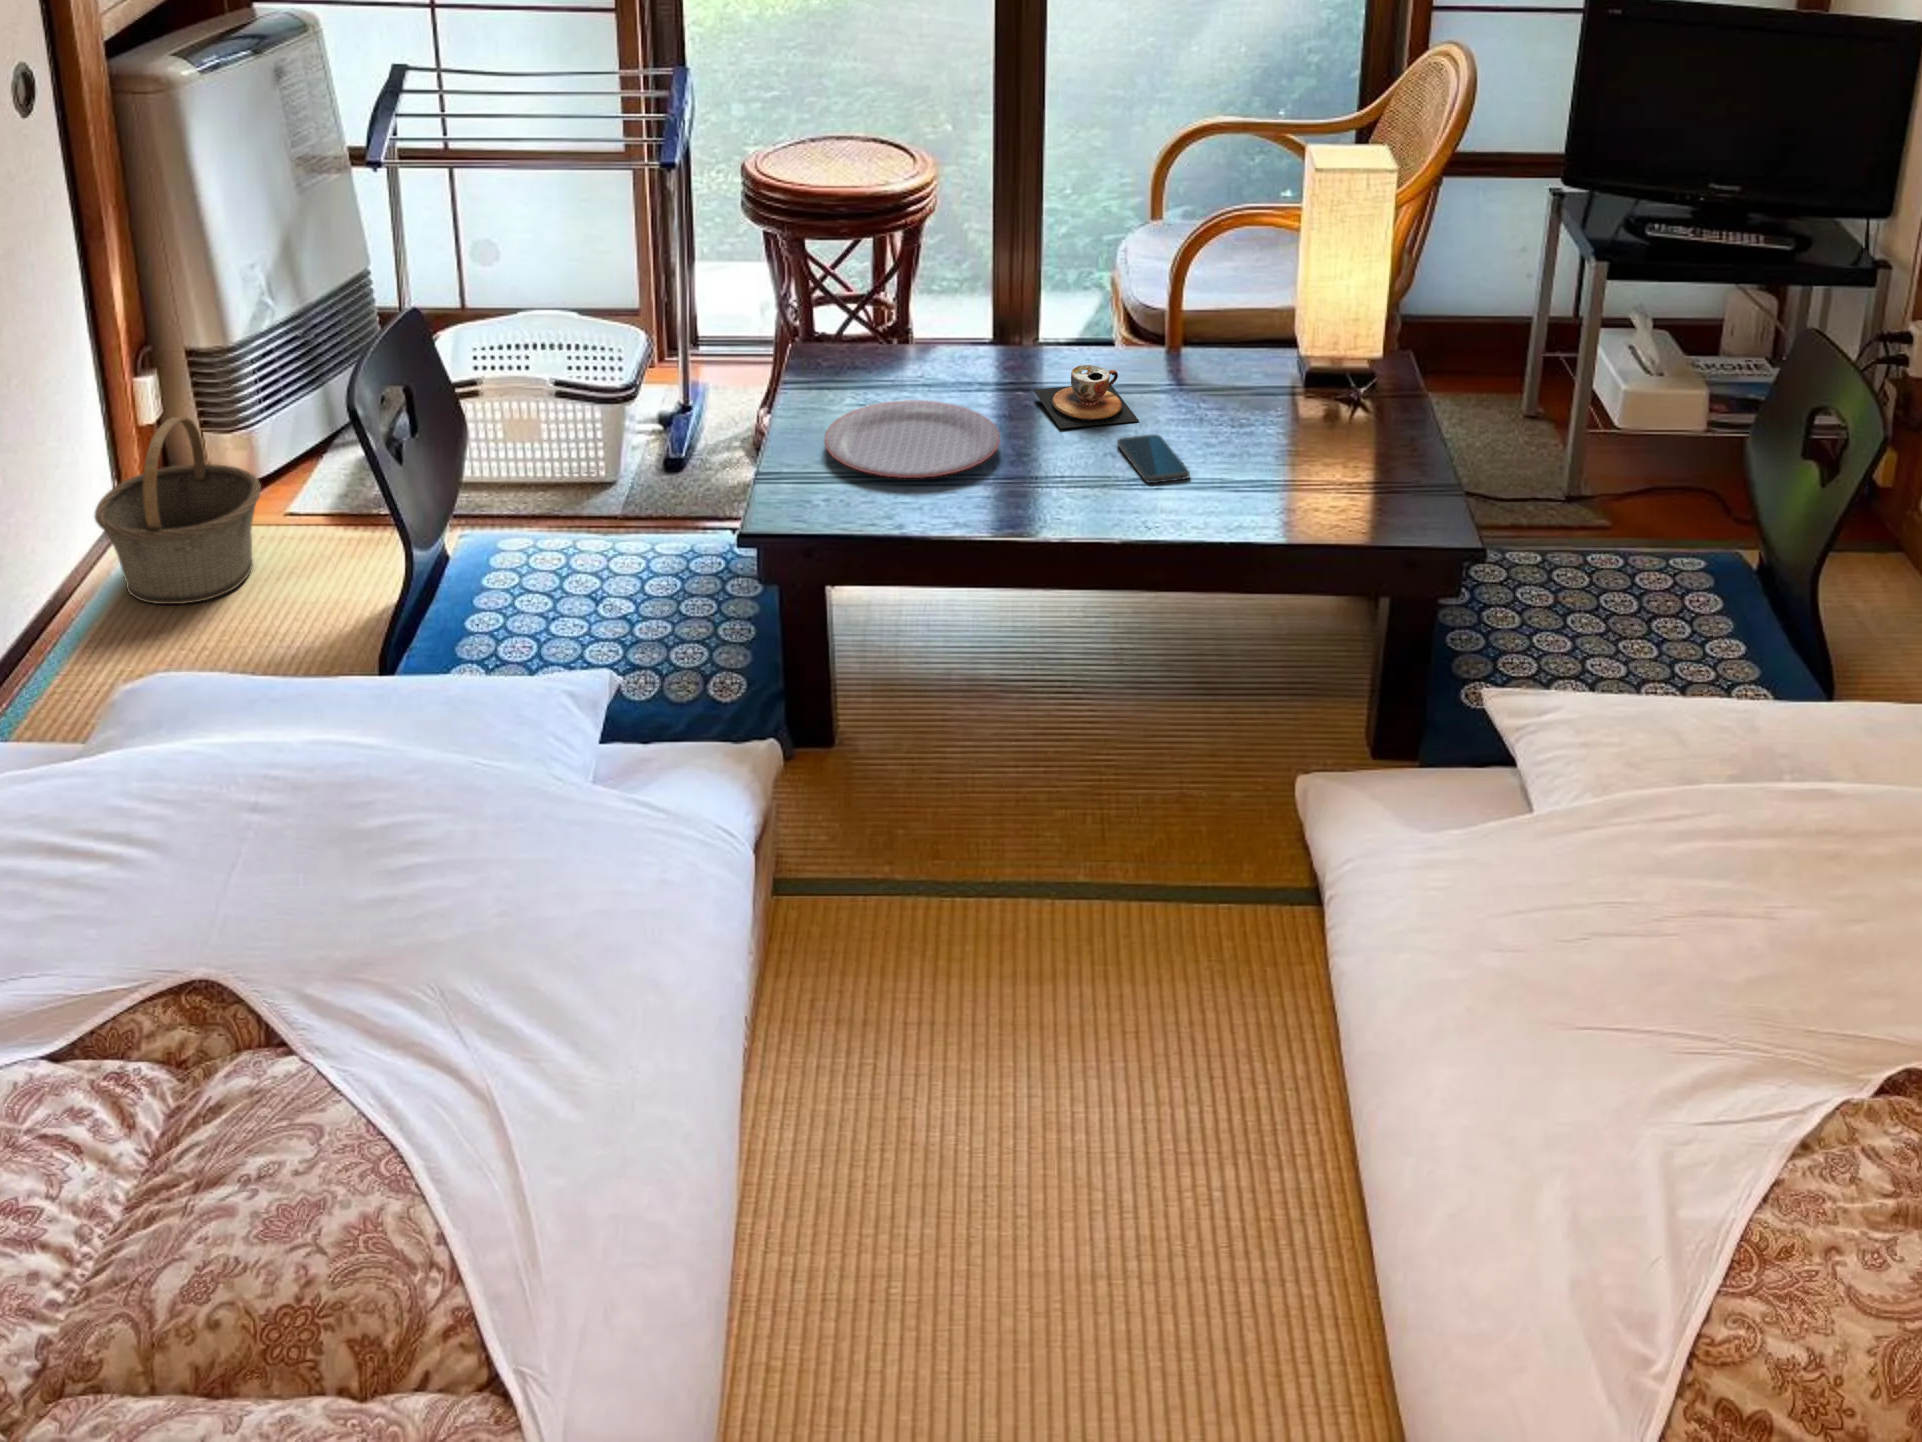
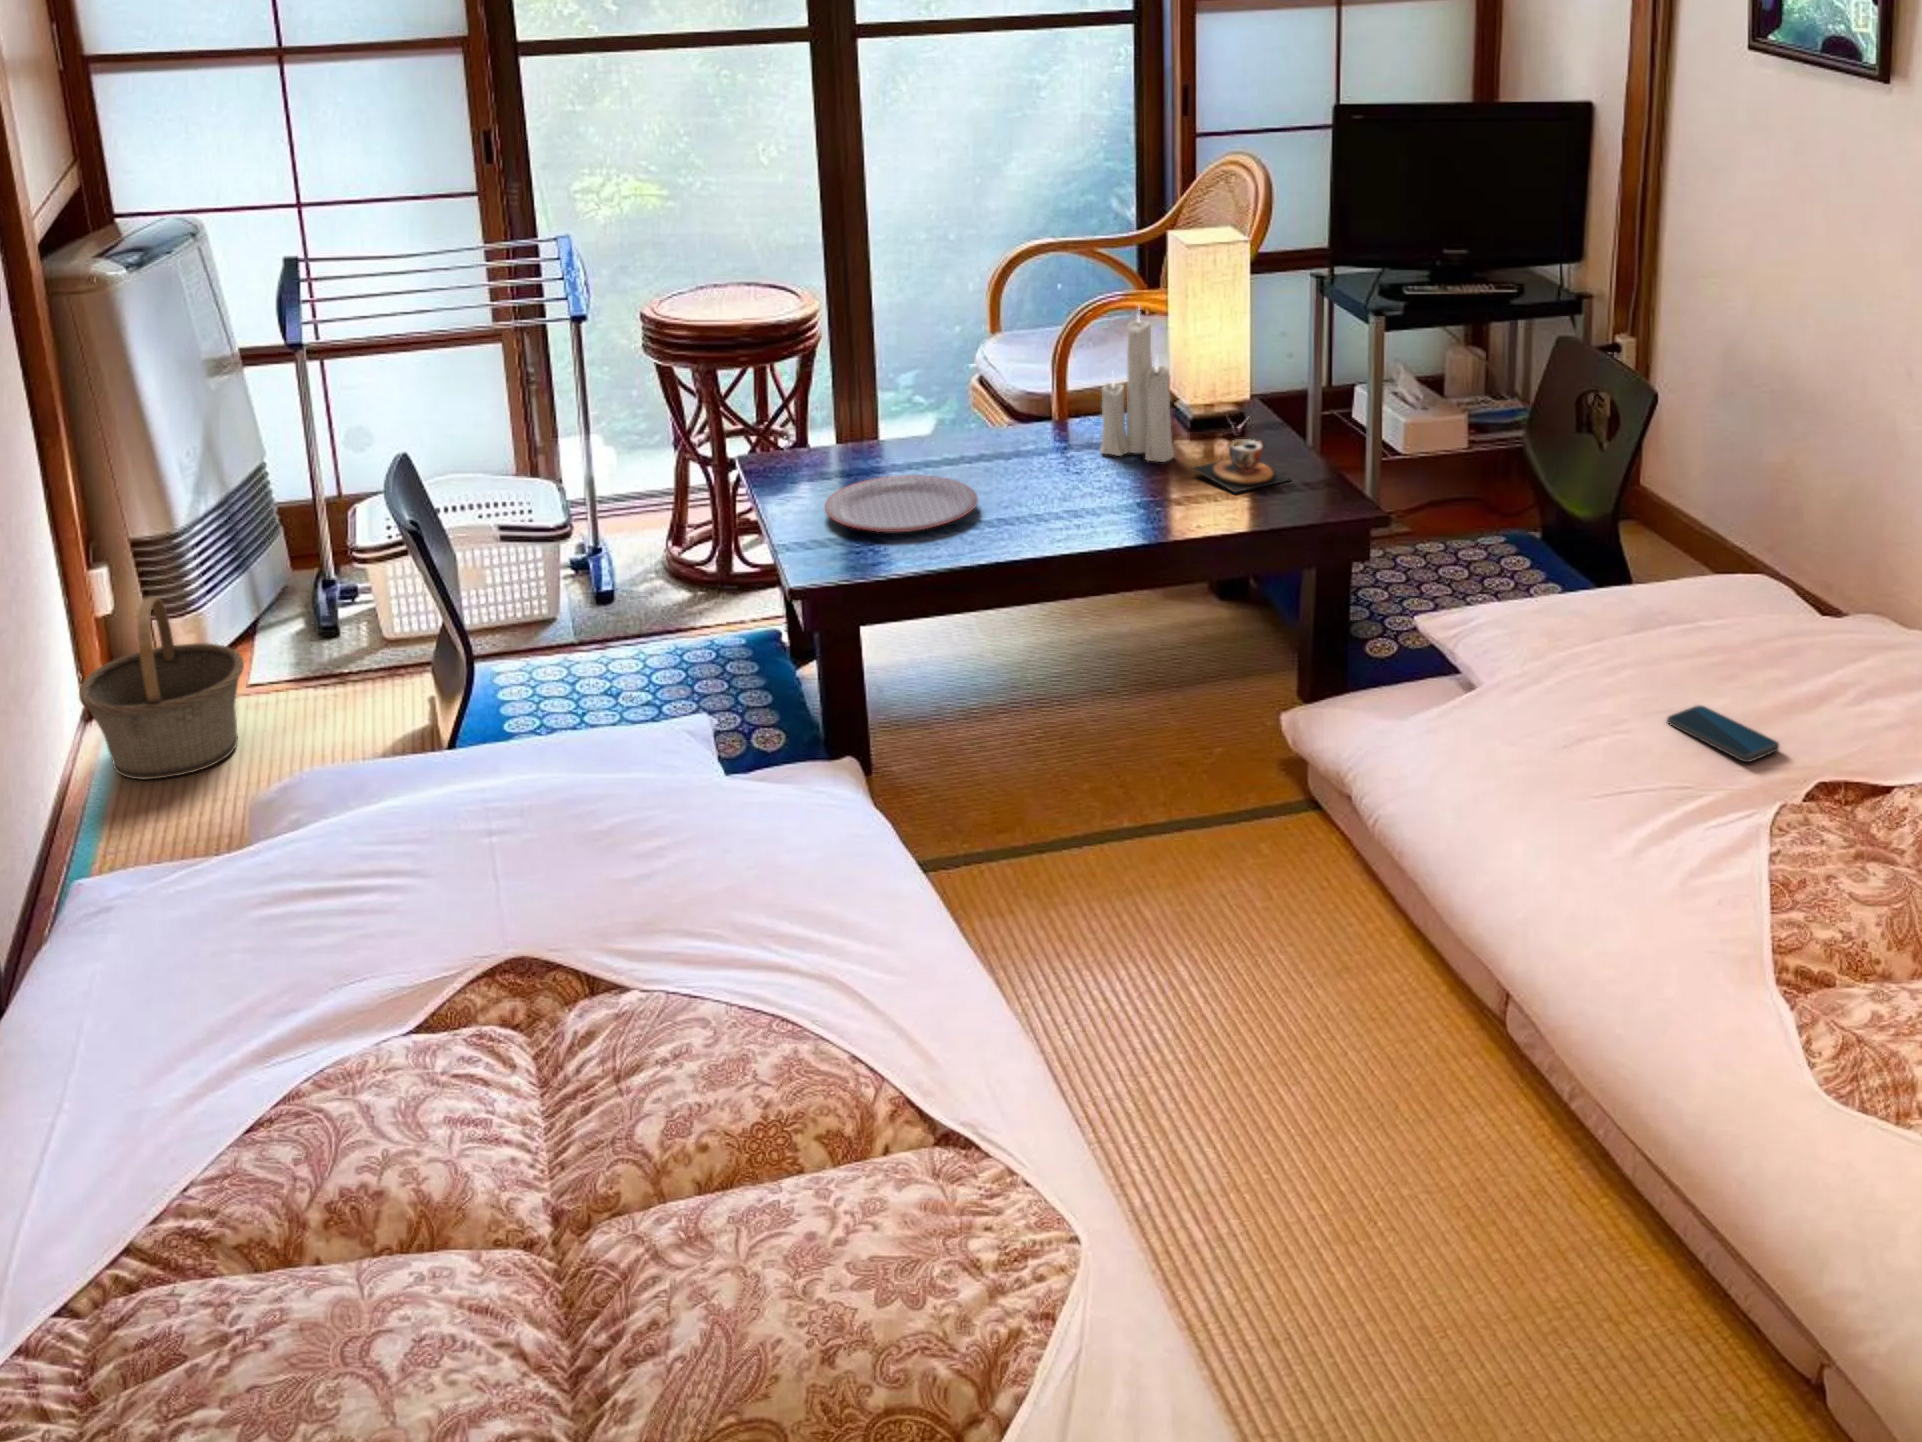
candle: none [1178,223,1262,424] -> present [1100,309,1174,462]
teacup: present [1033,365,1139,428] -> present [1193,439,1290,492]
smartphone: present [1117,434,1190,483] -> present [1667,706,1779,762]

